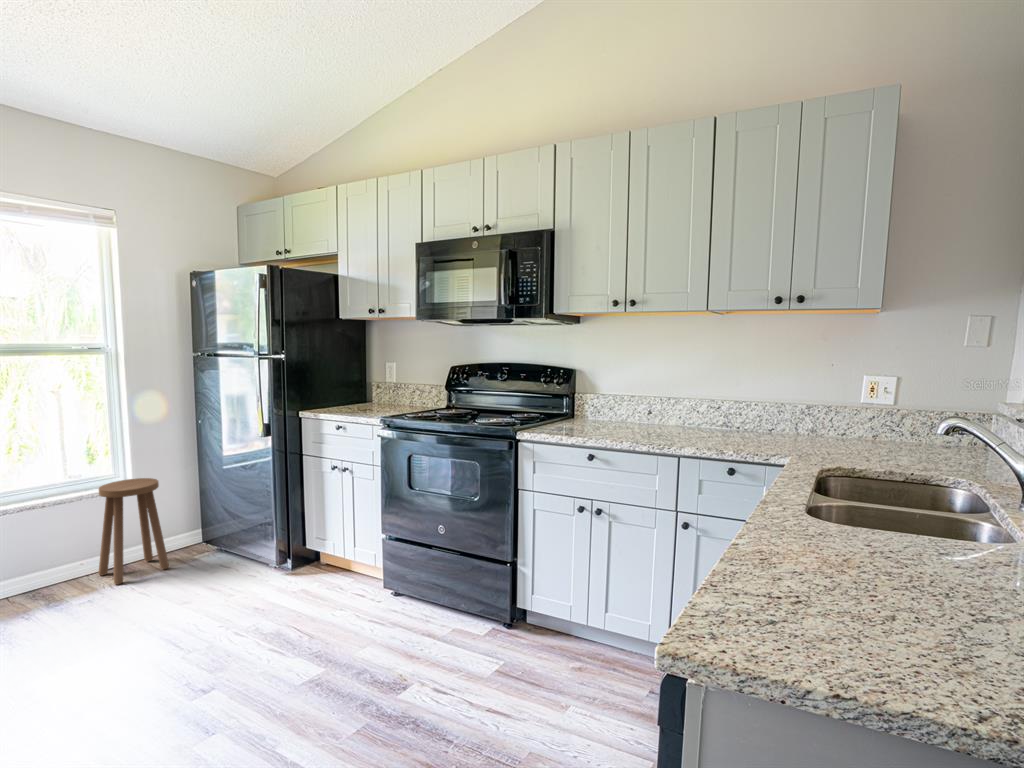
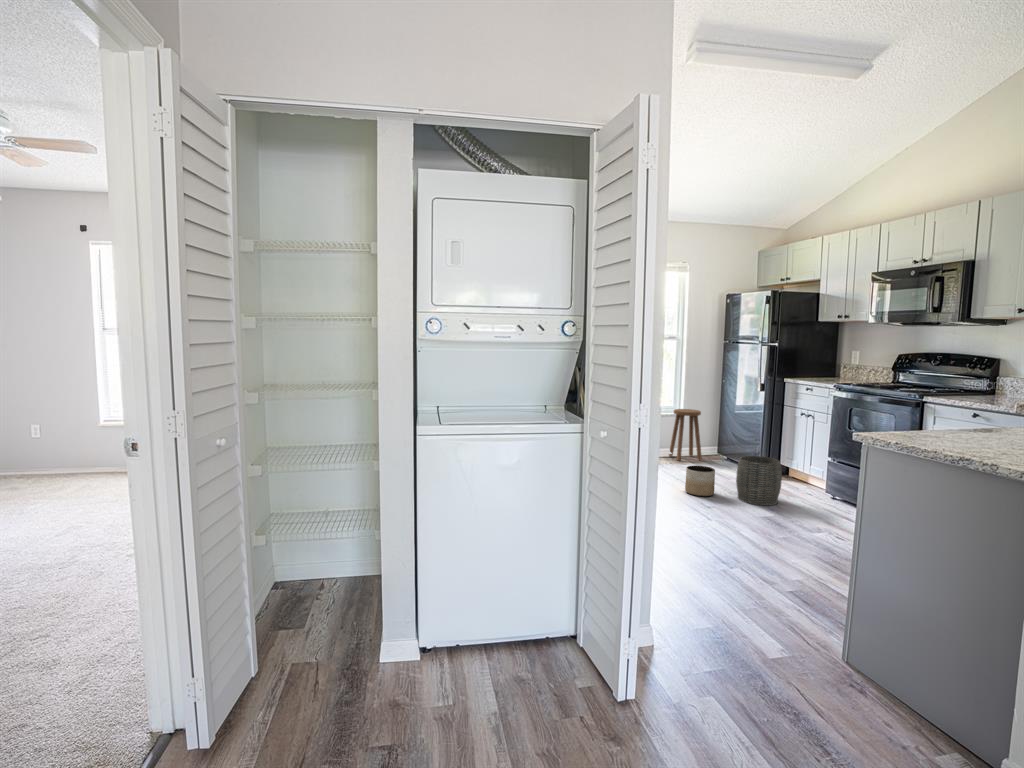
woven basket: none [228,576,318,694] -> present [736,456,782,506]
planter: none [102,635,181,725] -> present [685,466,715,496]

